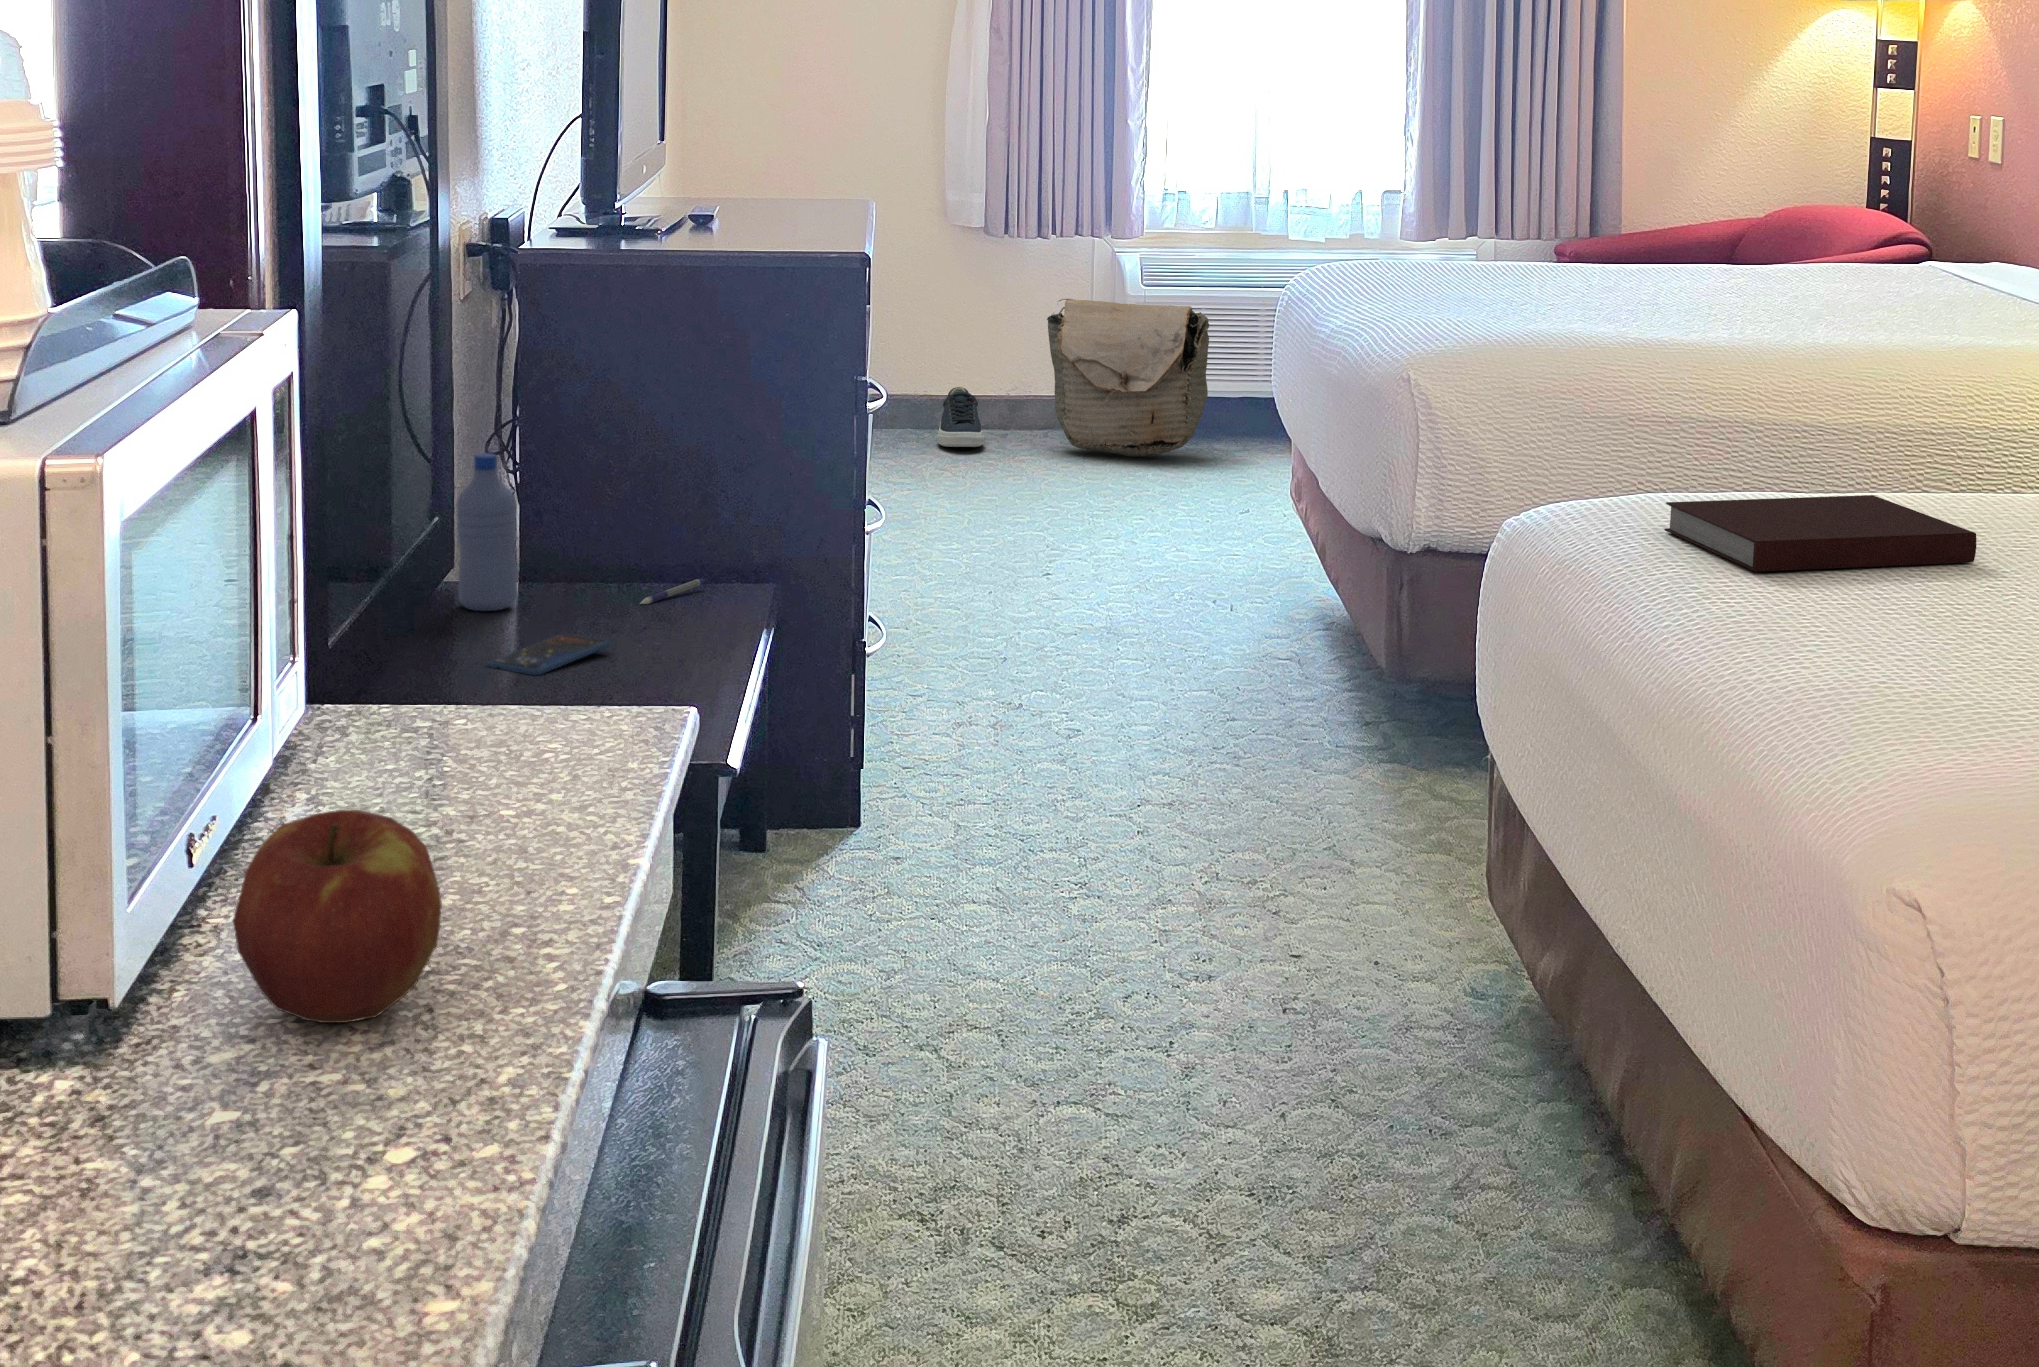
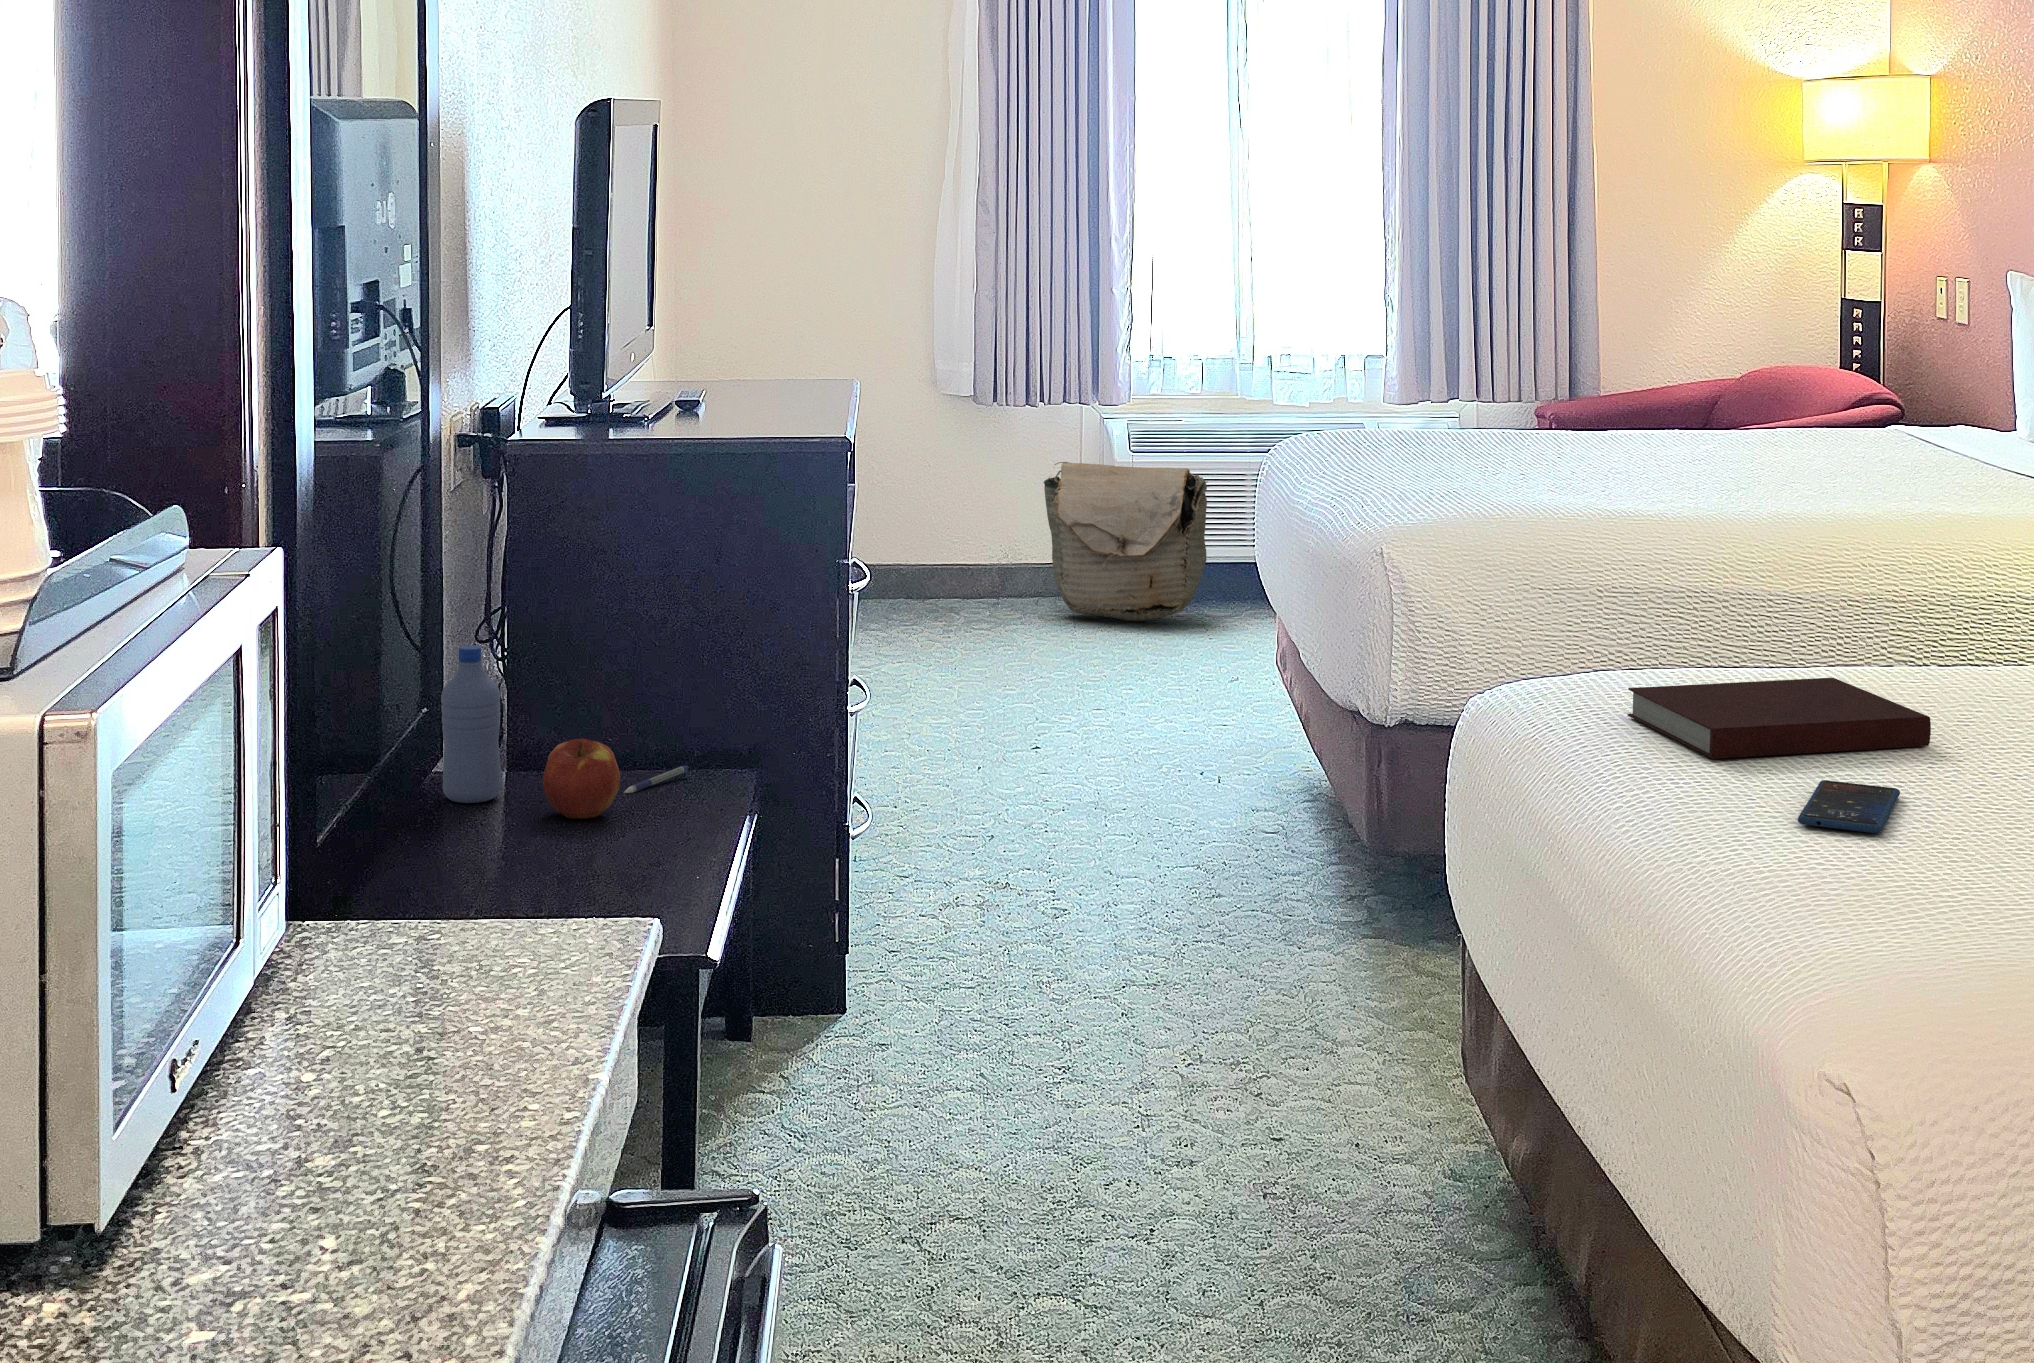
shoe: present [937,387,985,447] -> none [934,552,982,613]
smartphone: present [487,634,610,675] -> present [1798,780,1900,833]
apple: present [233,810,442,1023] -> present [542,739,620,819]

